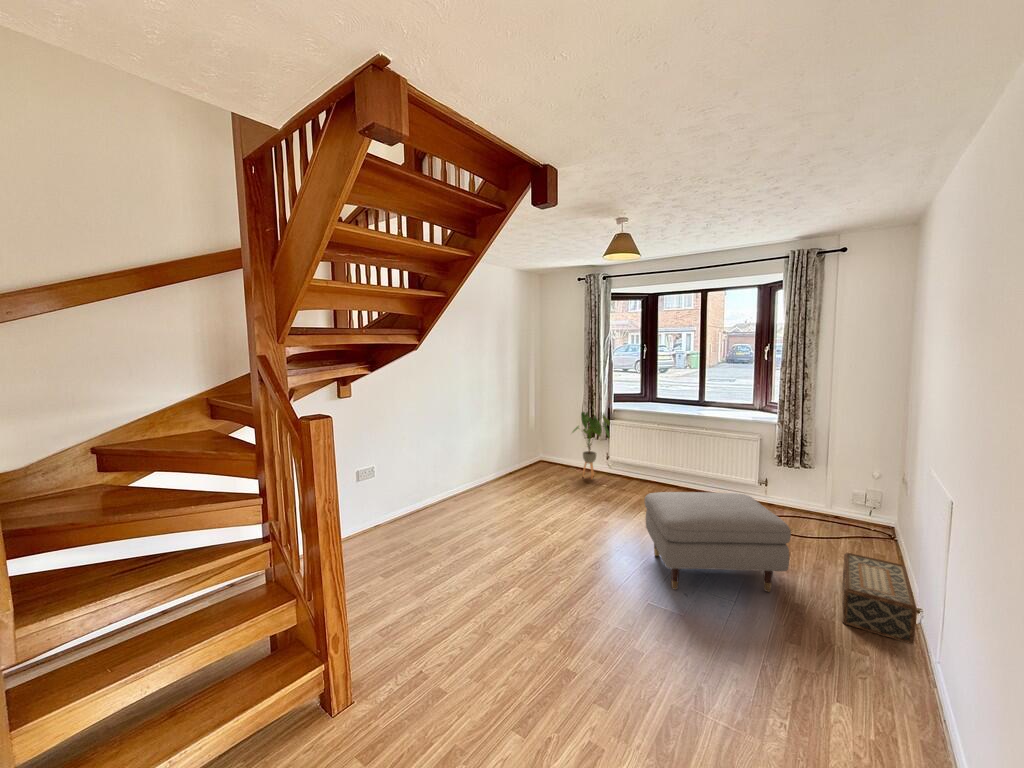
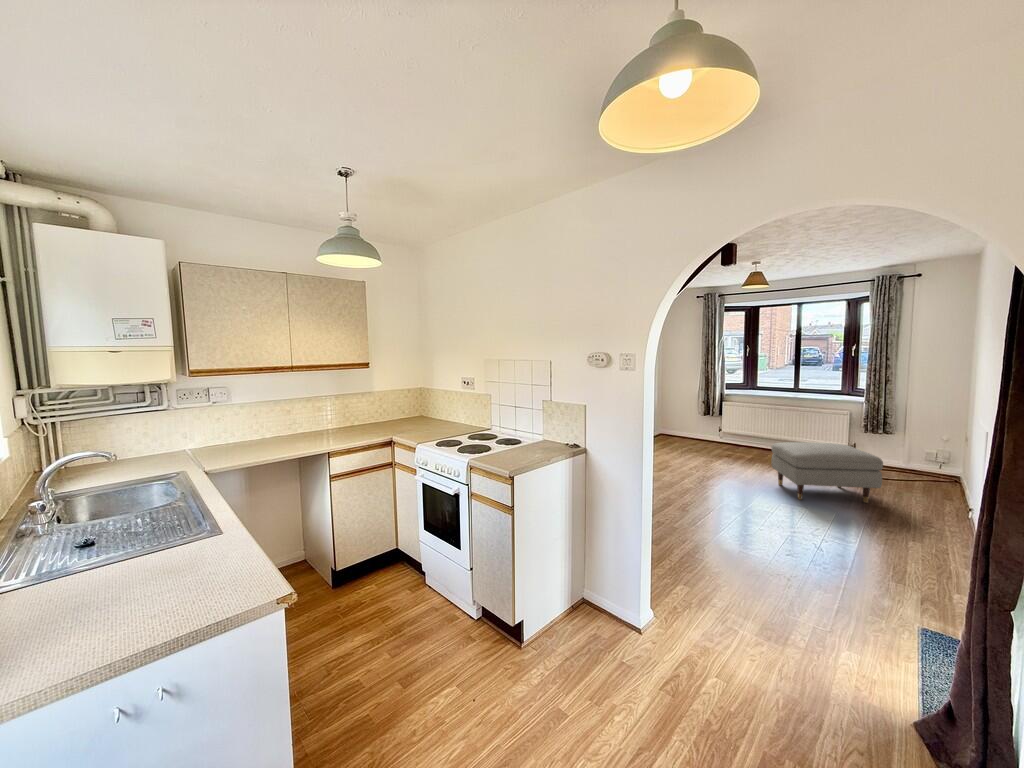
house plant: present [573,412,610,479] -> none [691,395,724,445]
woven basket: present [842,553,917,644] -> none [920,480,973,527]

